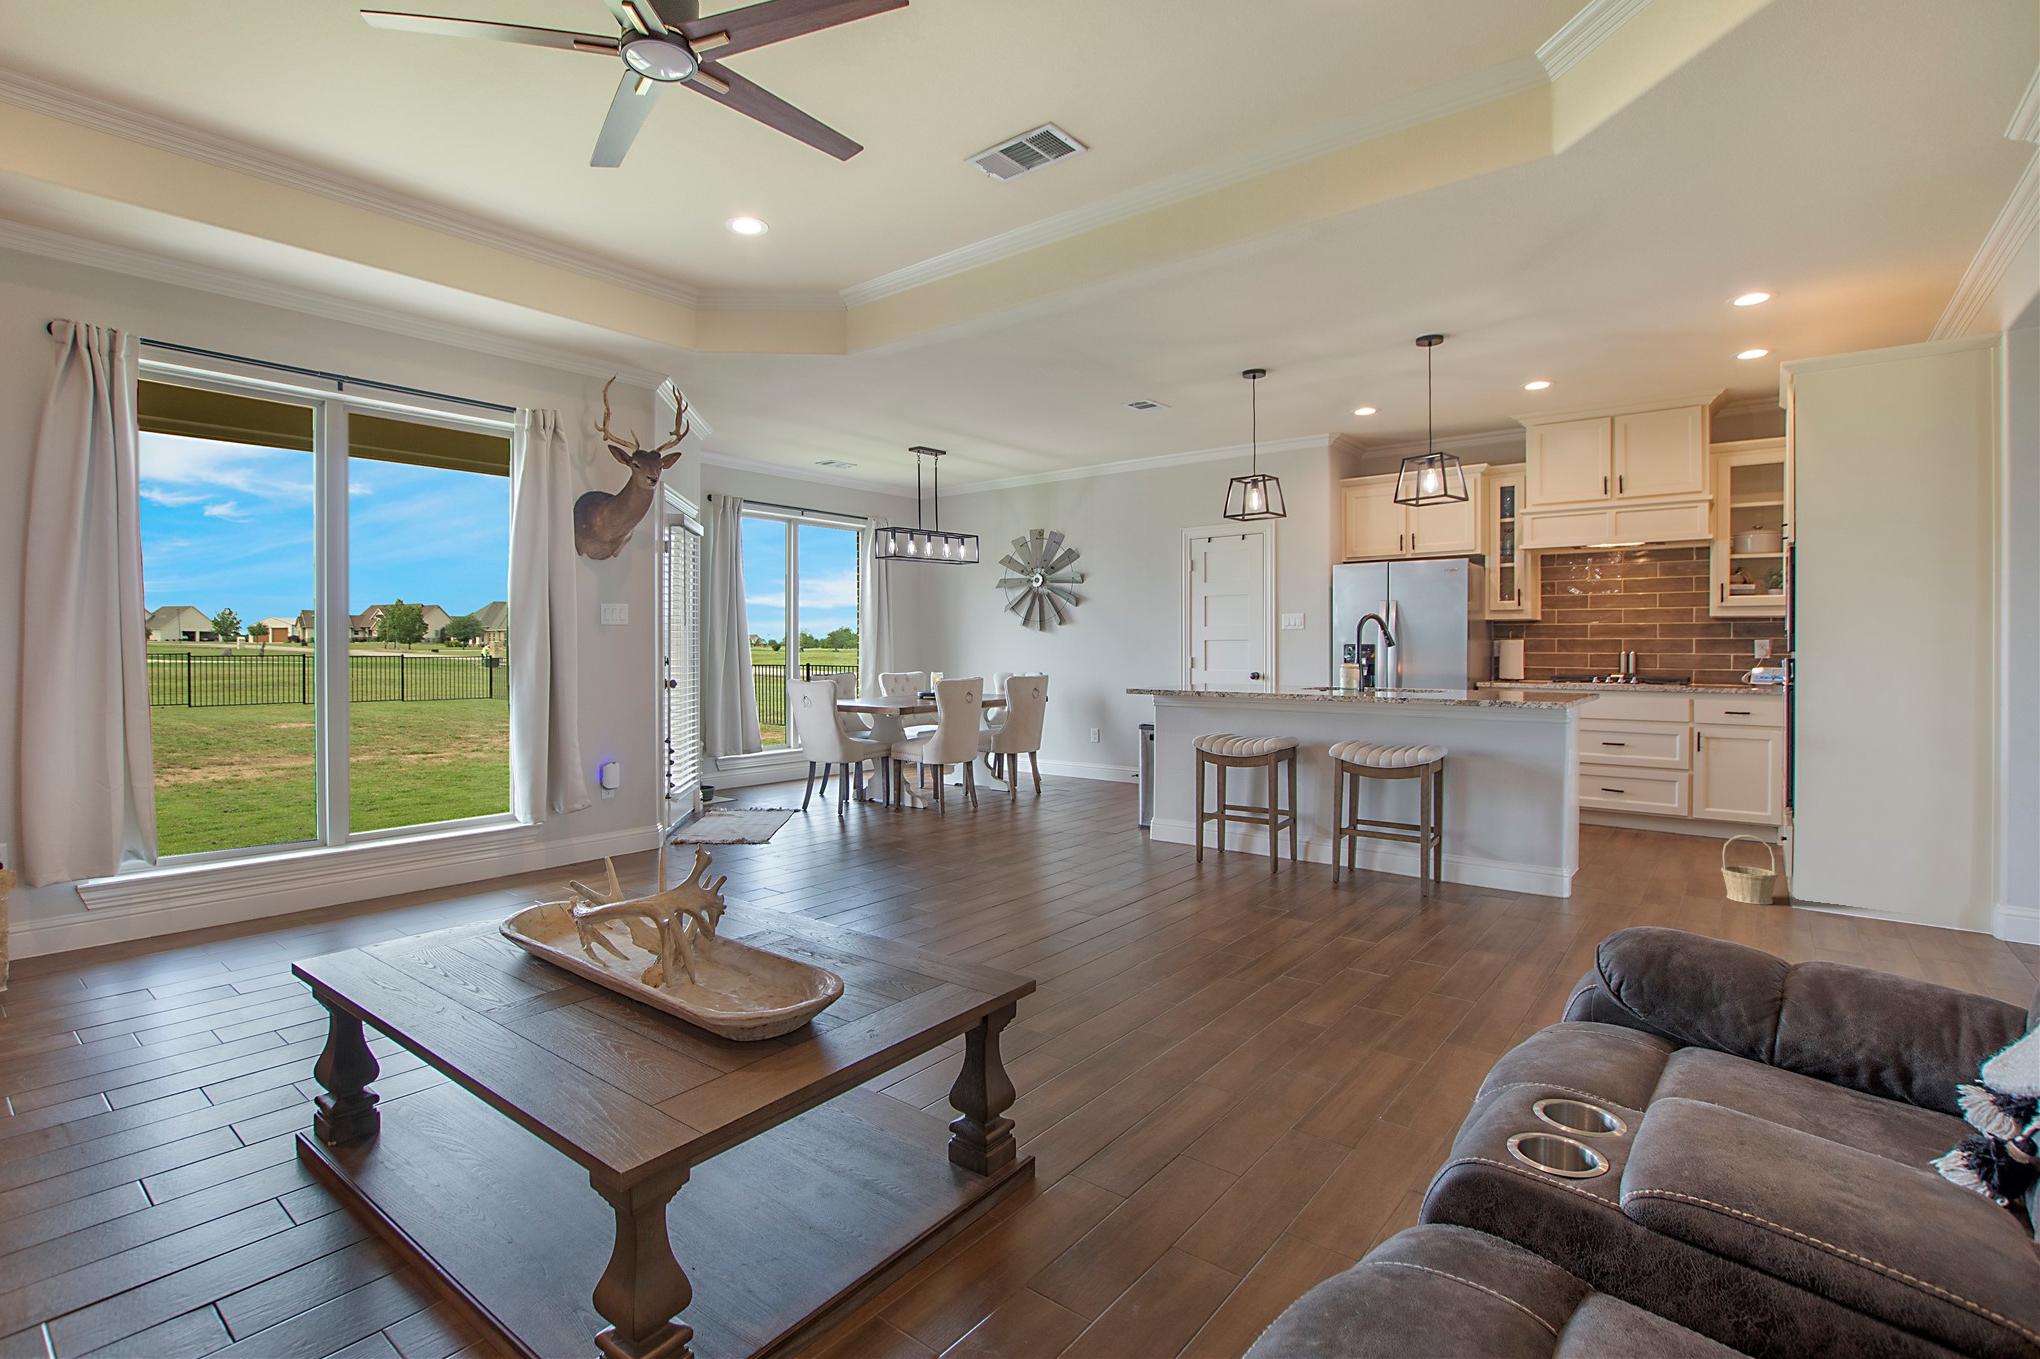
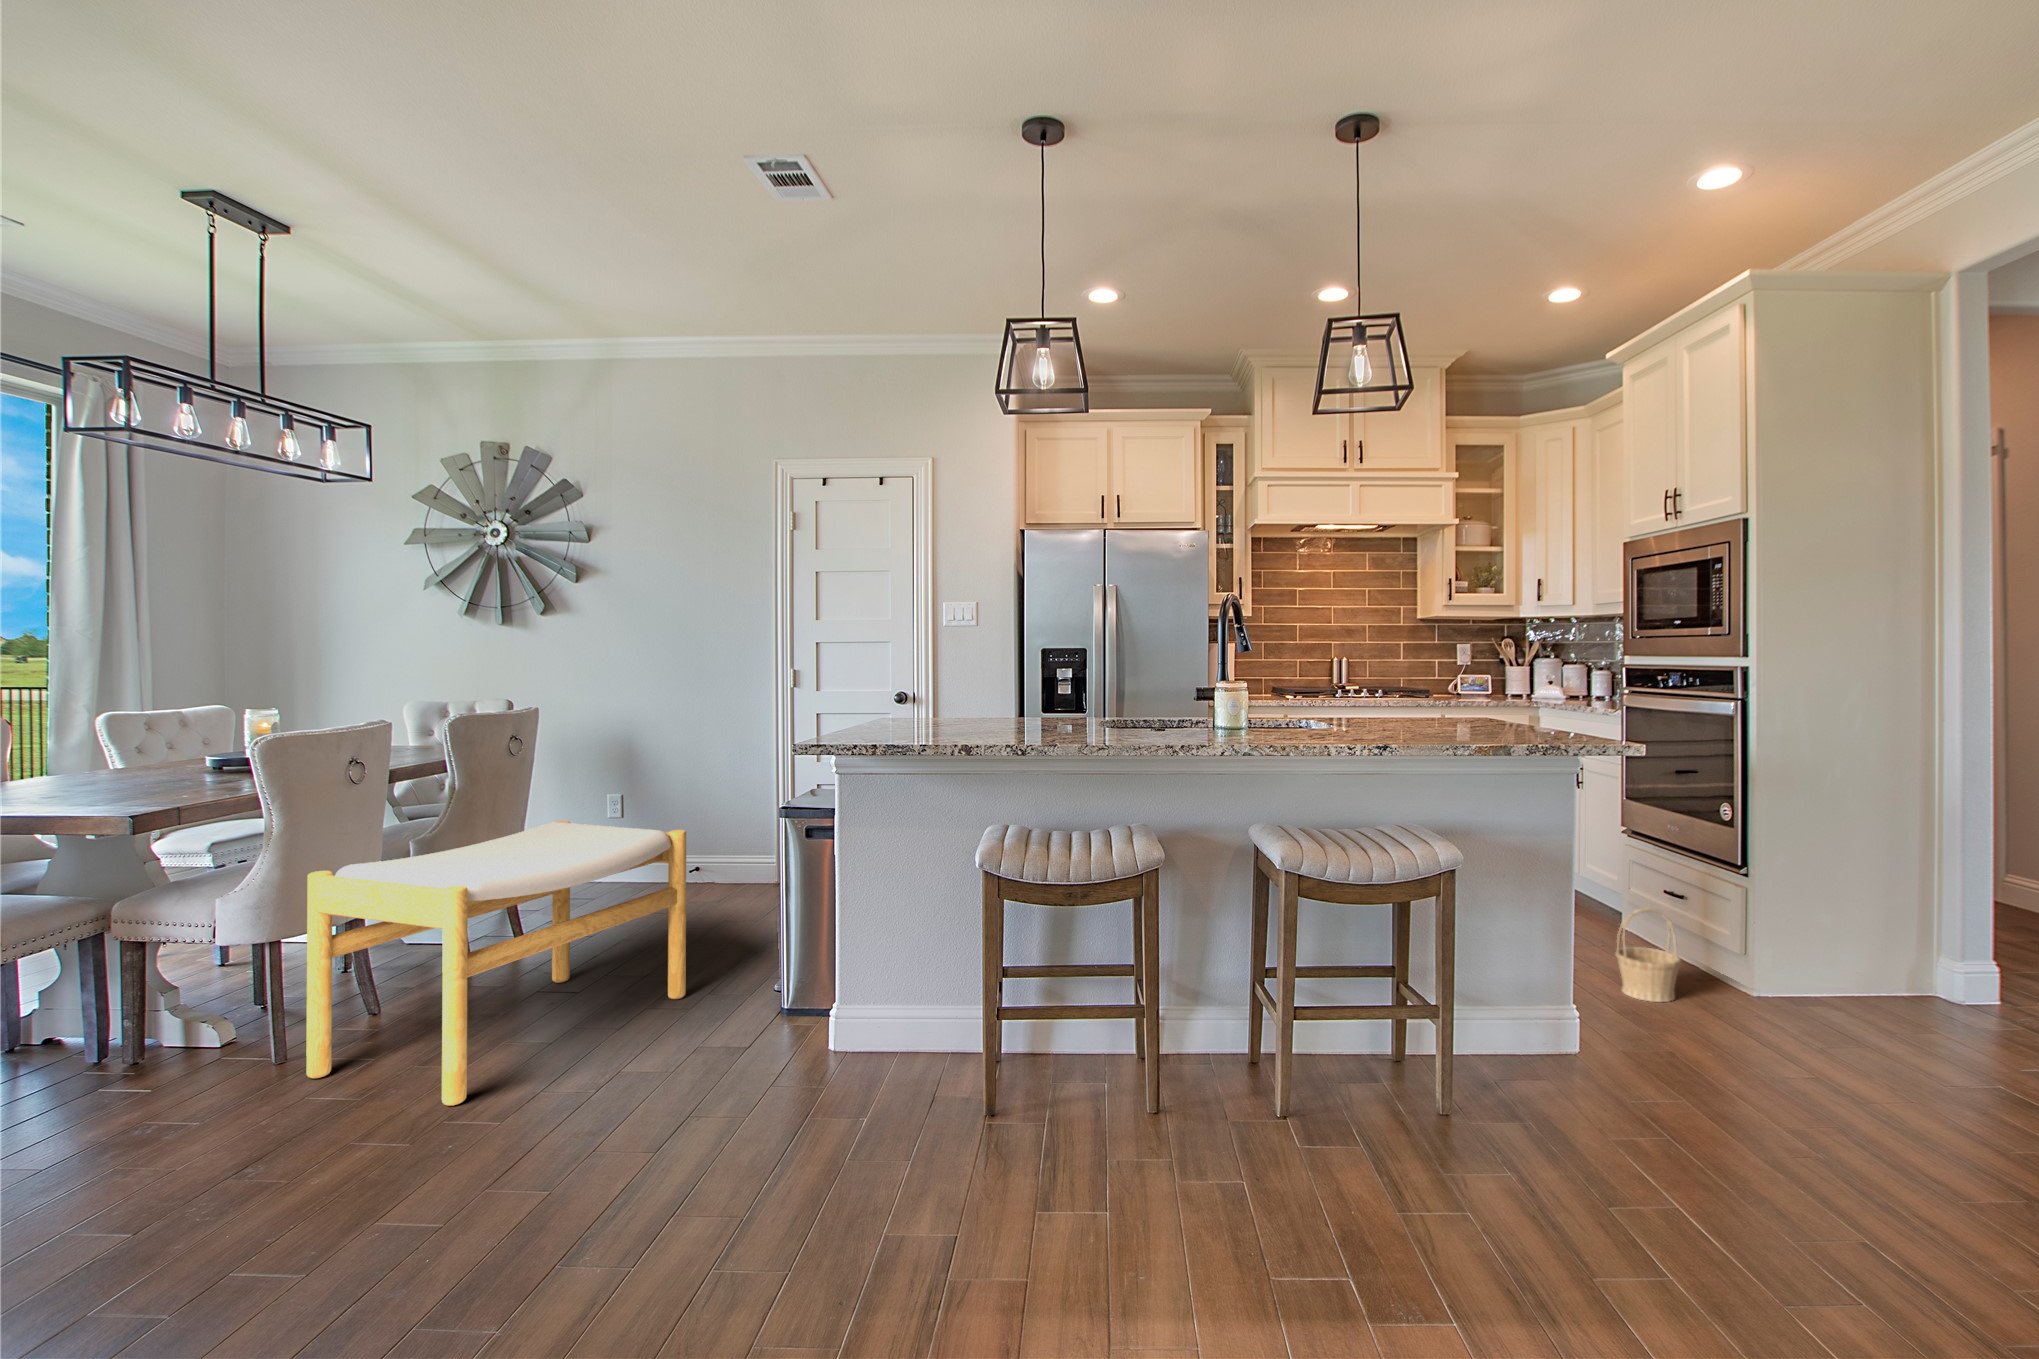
footstool: none [952,728,1106,833] -> present [306,821,686,1106]

